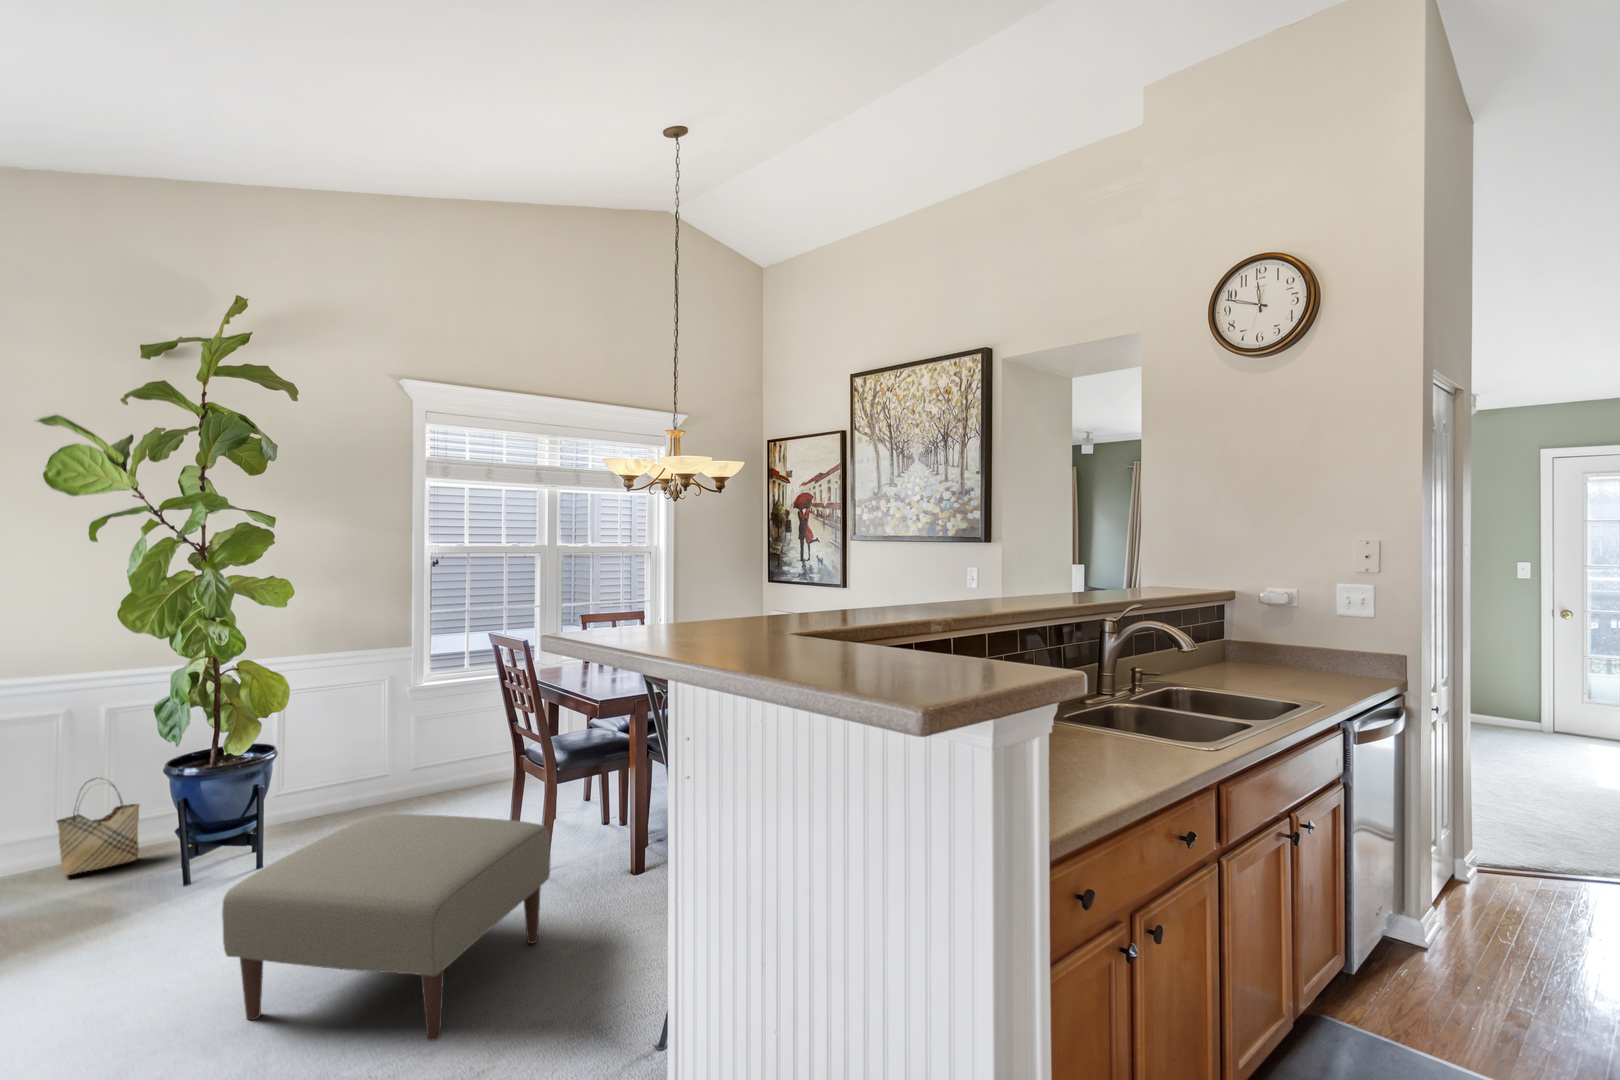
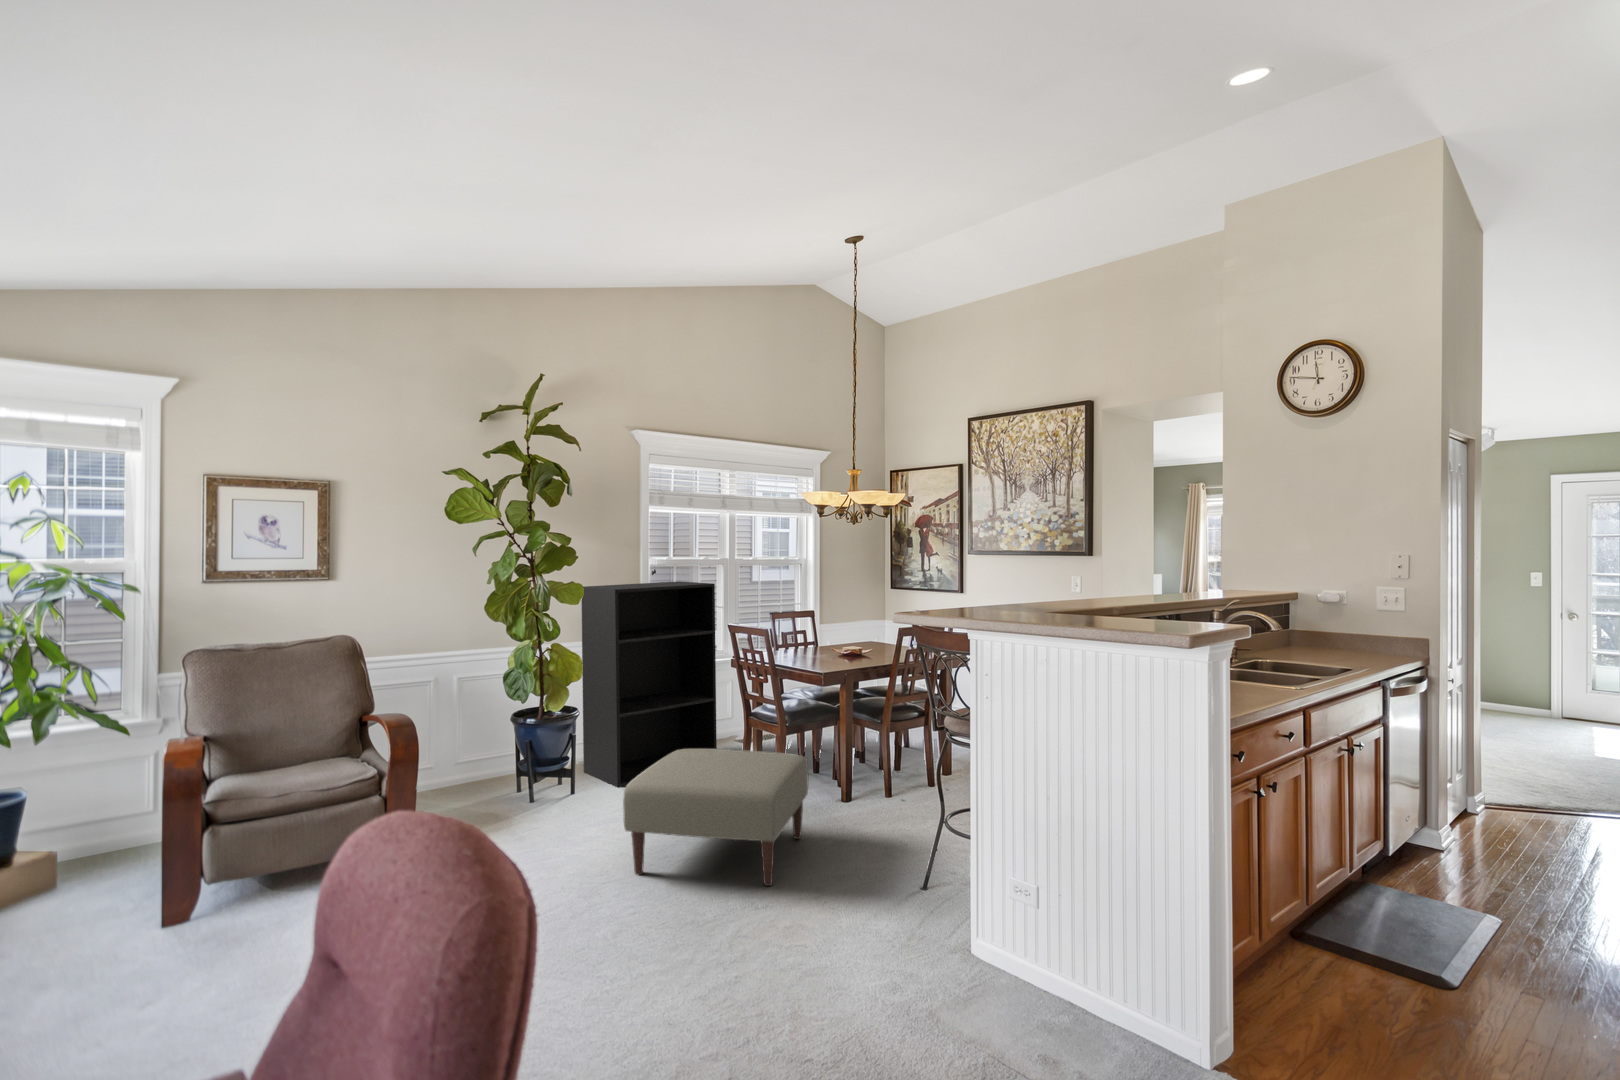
bookshelf: none [310,576,501,853] -> present [581,581,717,787]
woven basket: present [57,779,139,876] -> none [424,728,473,798]

